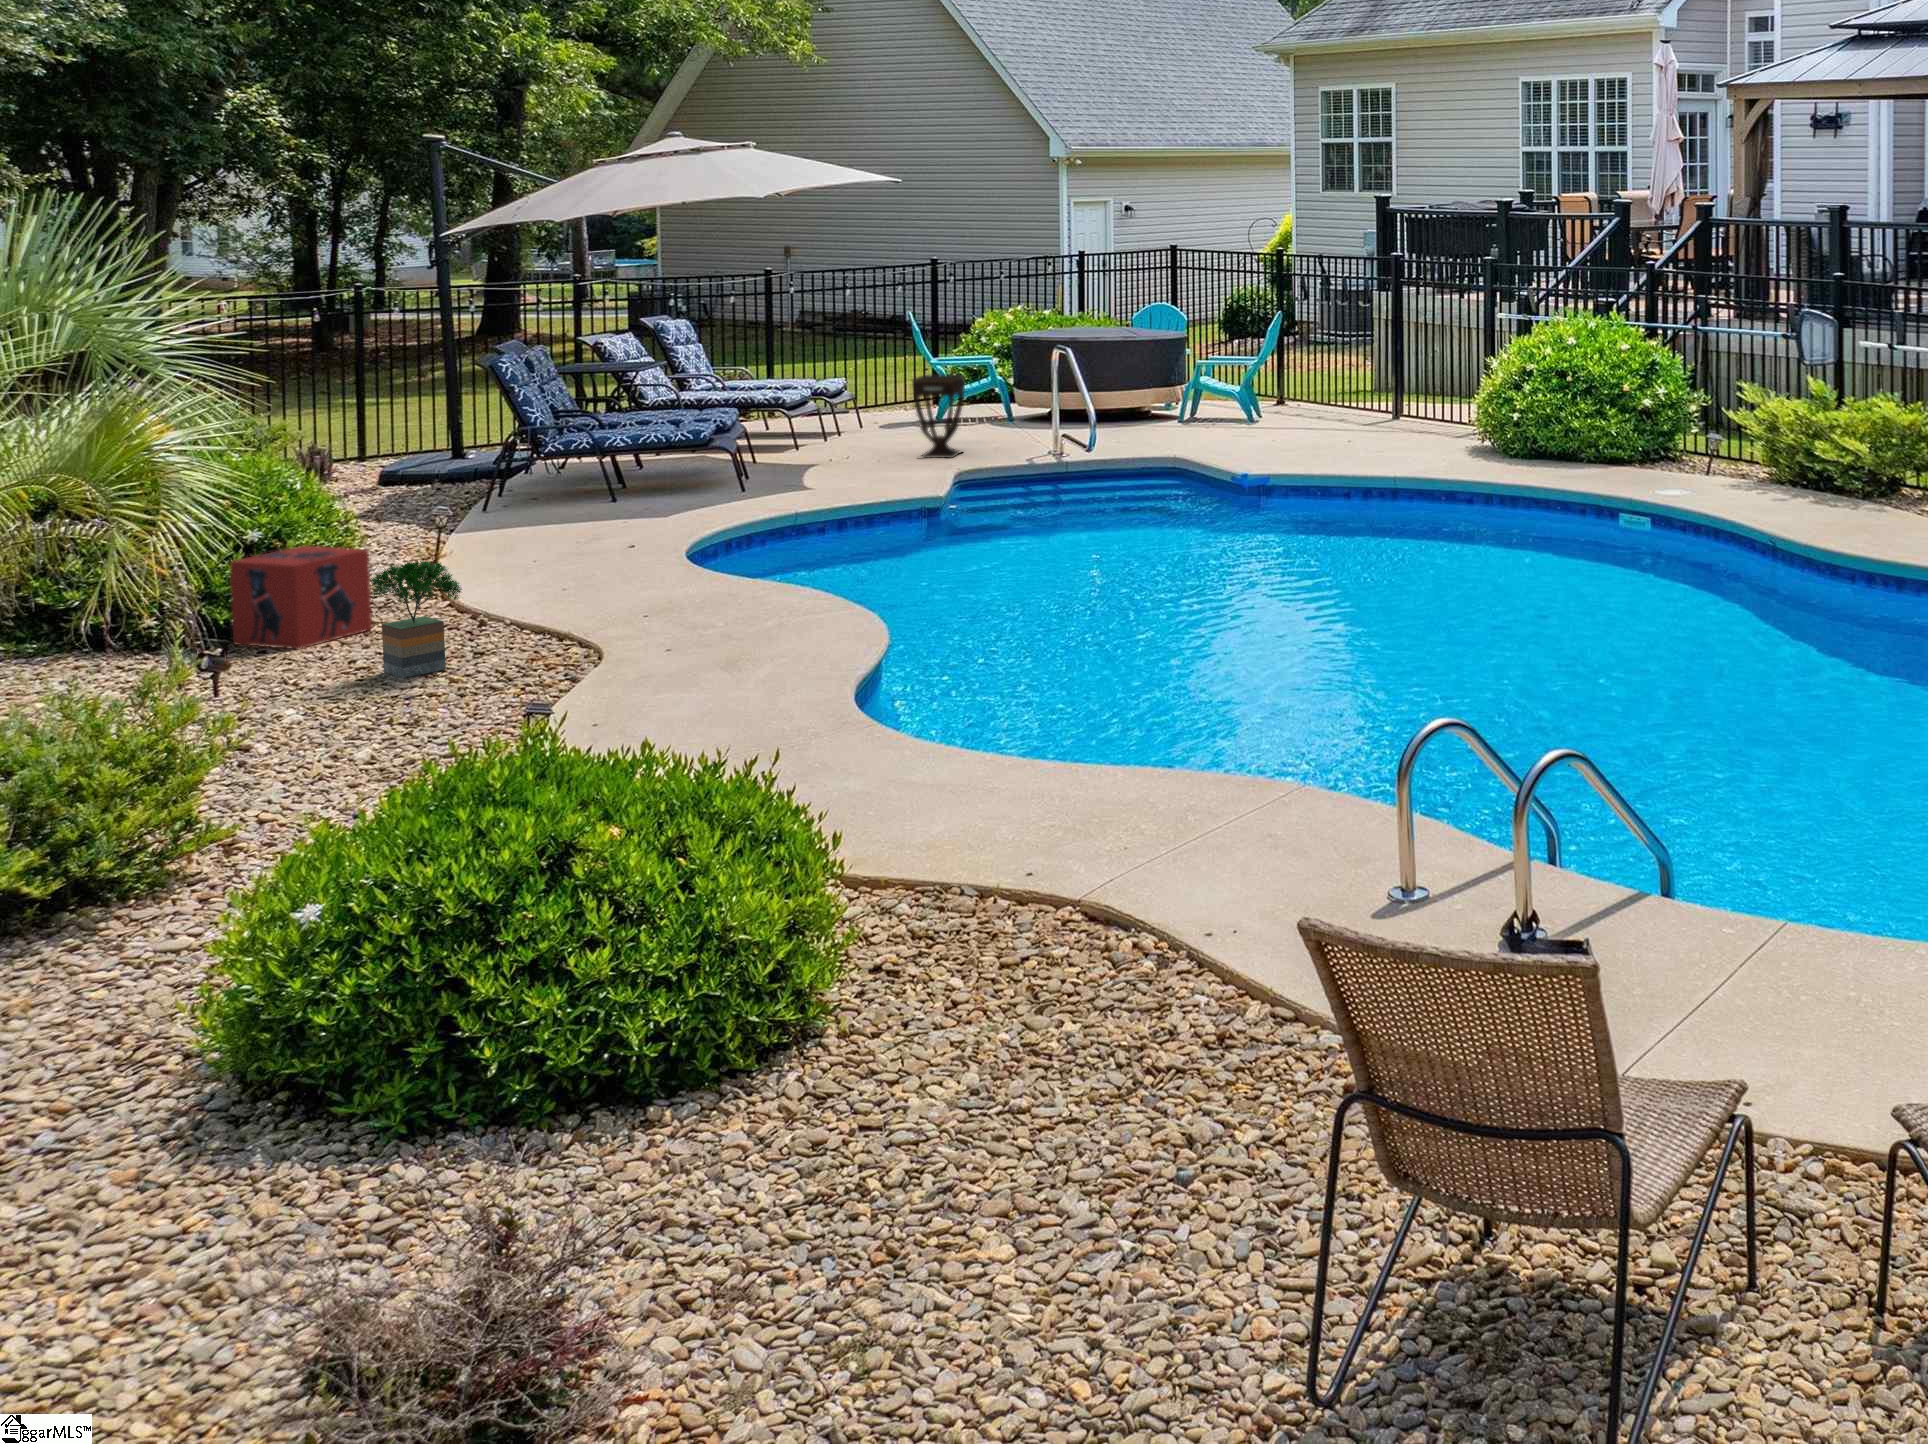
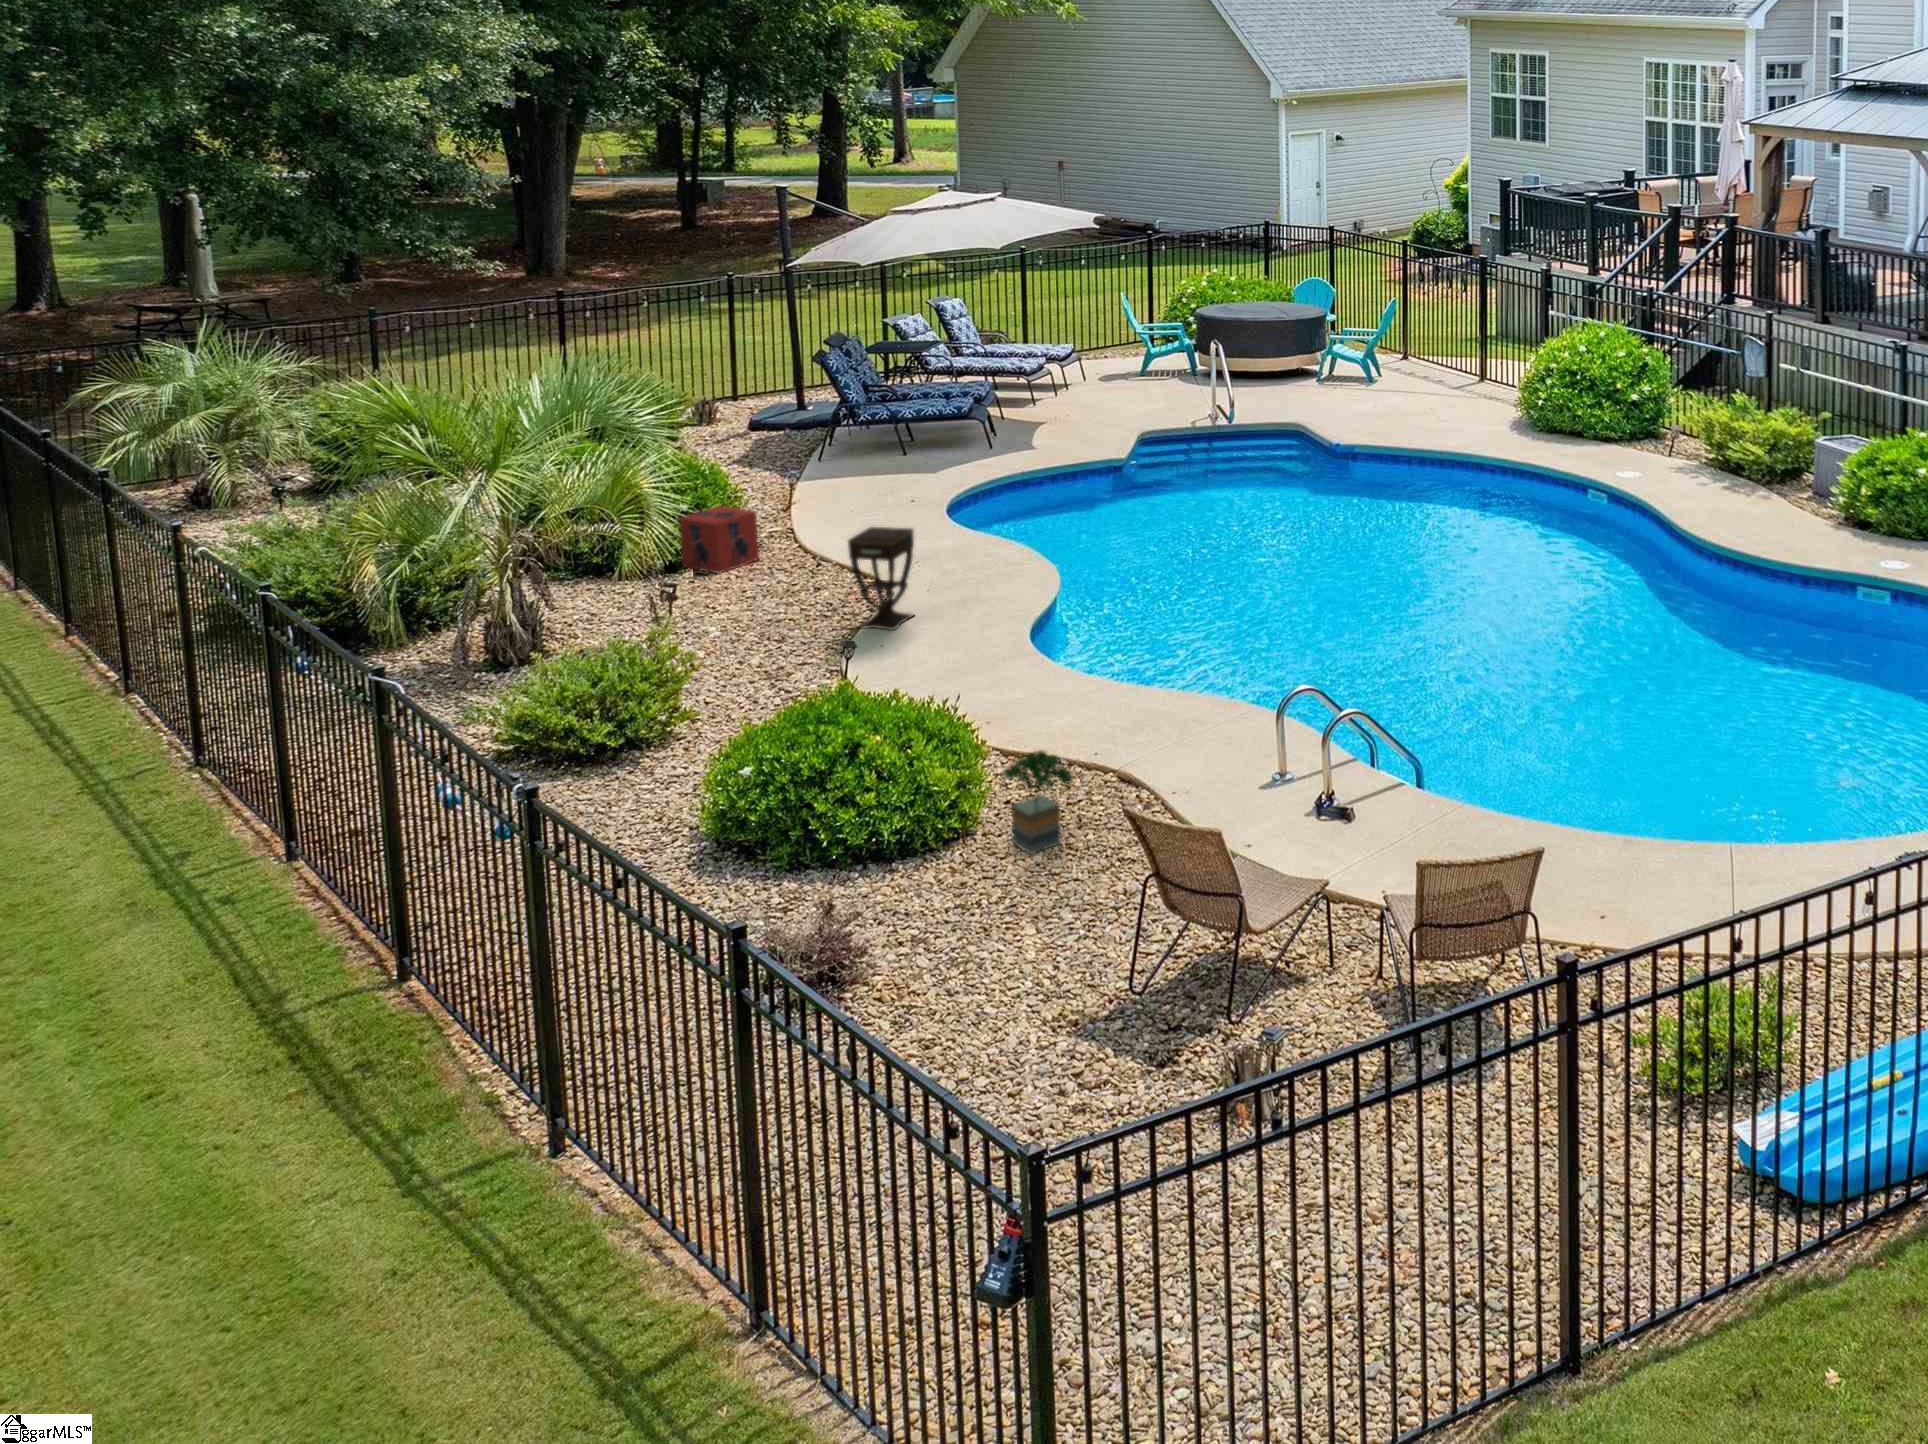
side table: present [912,374,965,458] -> present [847,527,914,630]
potted tree: present [370,561,462,678] -> present [1003,750,1073,854]

